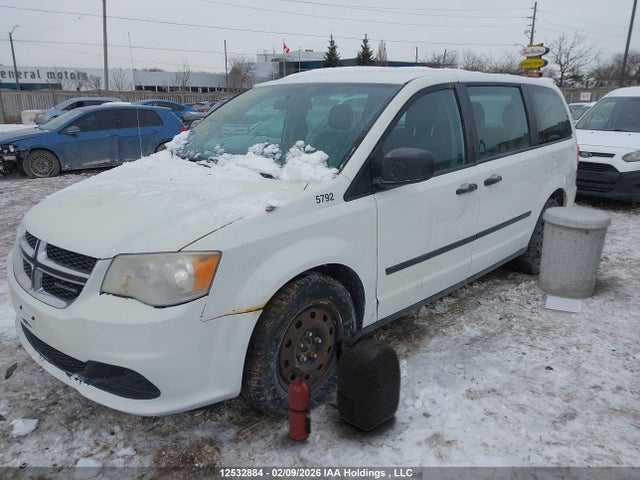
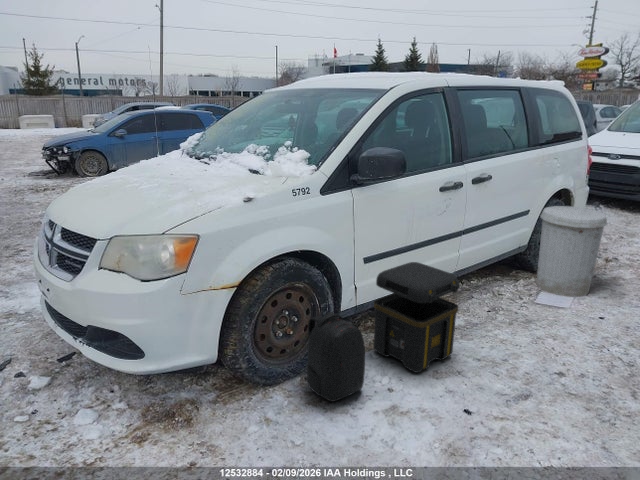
toolbox: none [396,271,488,391] -> present [374,262,459,373]
fire extinguisher: present [288,360,311,440] -> none [261,334,281,406]

